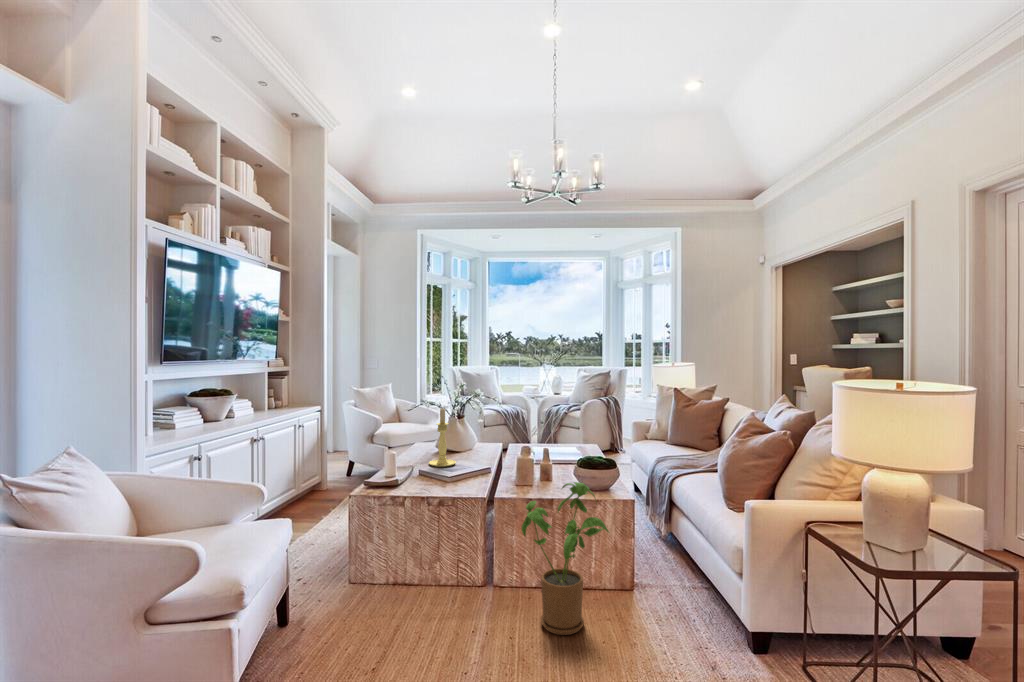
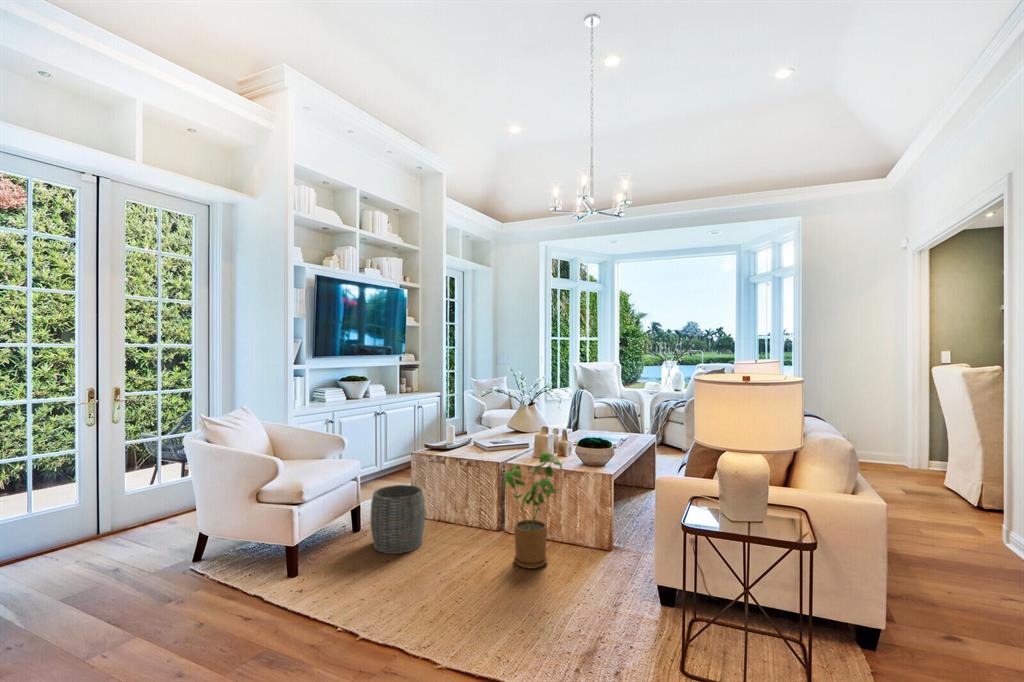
candle holder: present [429,408,456,467] -> none [486,394,508,441]
woven basket: none [325,544,405,655] -> present [370,485,425,554]

